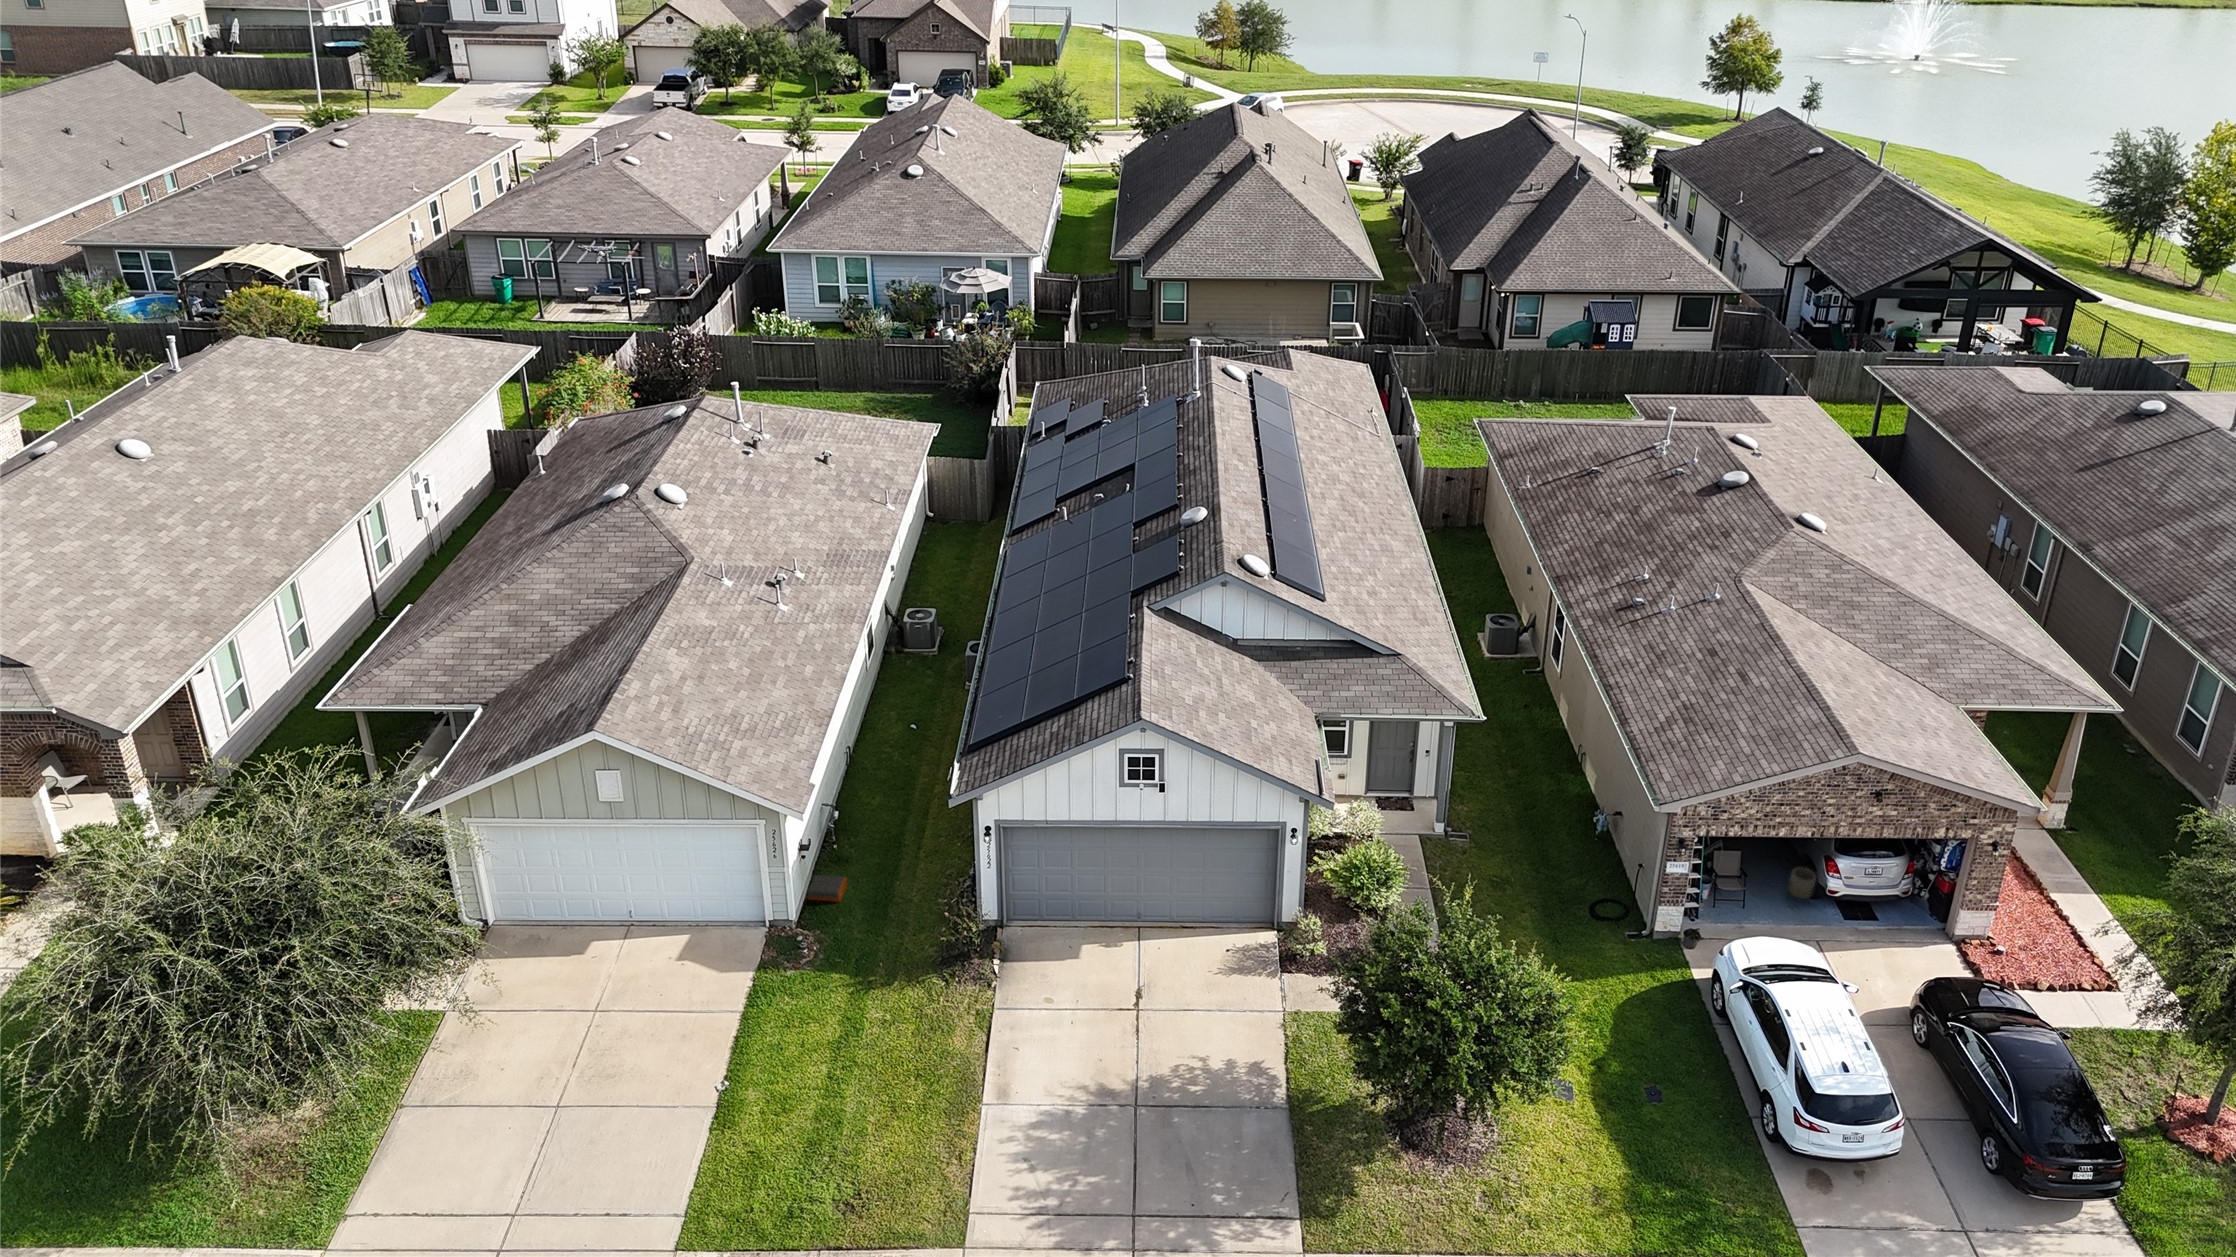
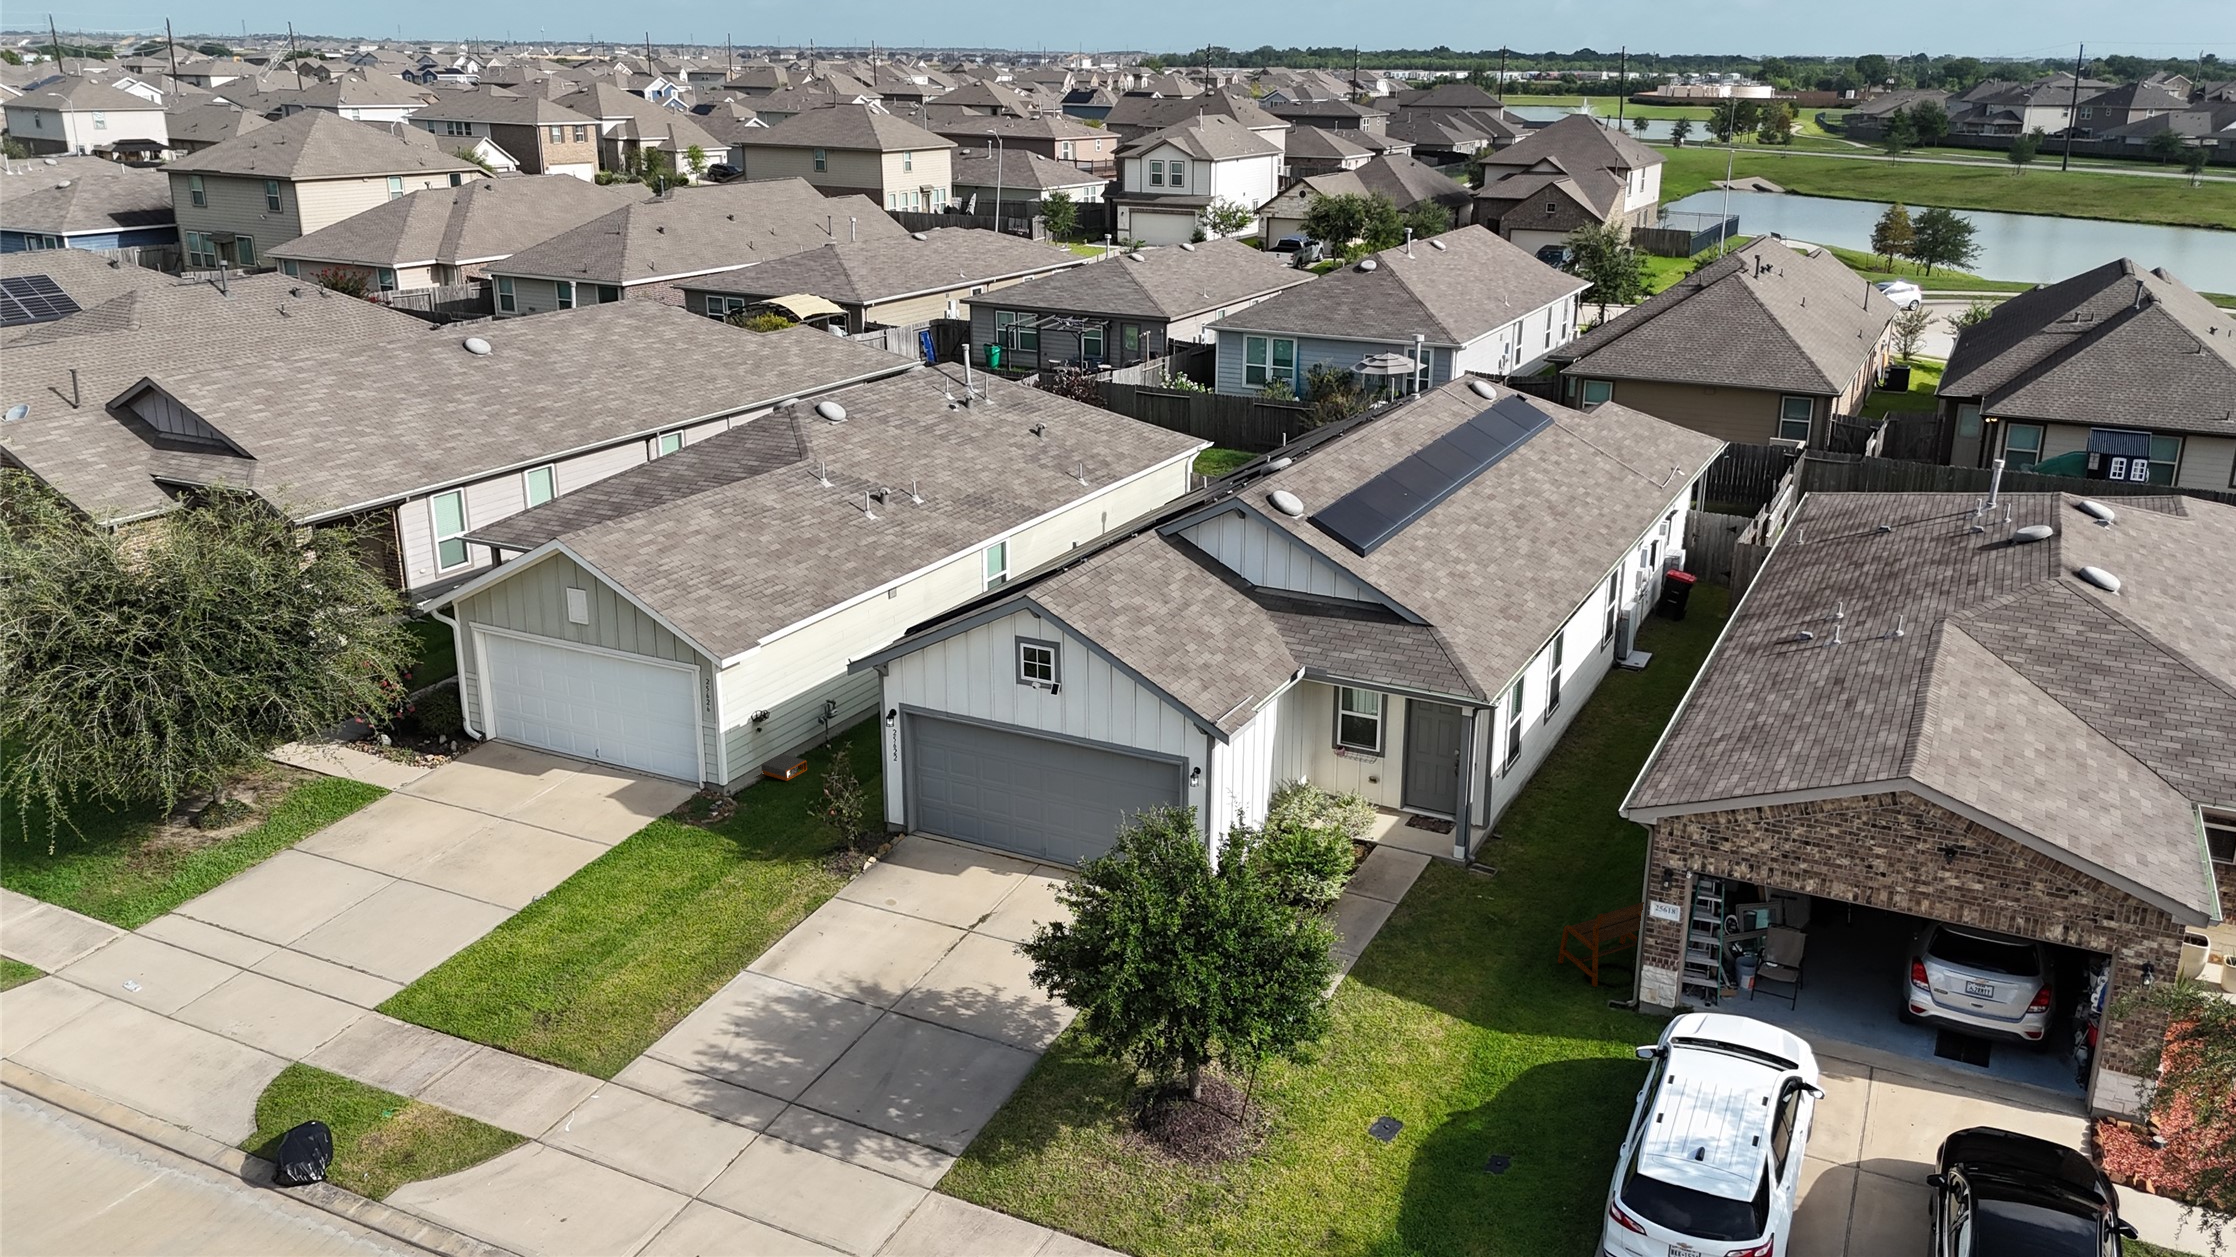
bench: none [1580,852,1651,931] -> present [1558,902,1644,987]
planter: present [1788,868,1816,899] -> none [1860,966,1902,1021]

